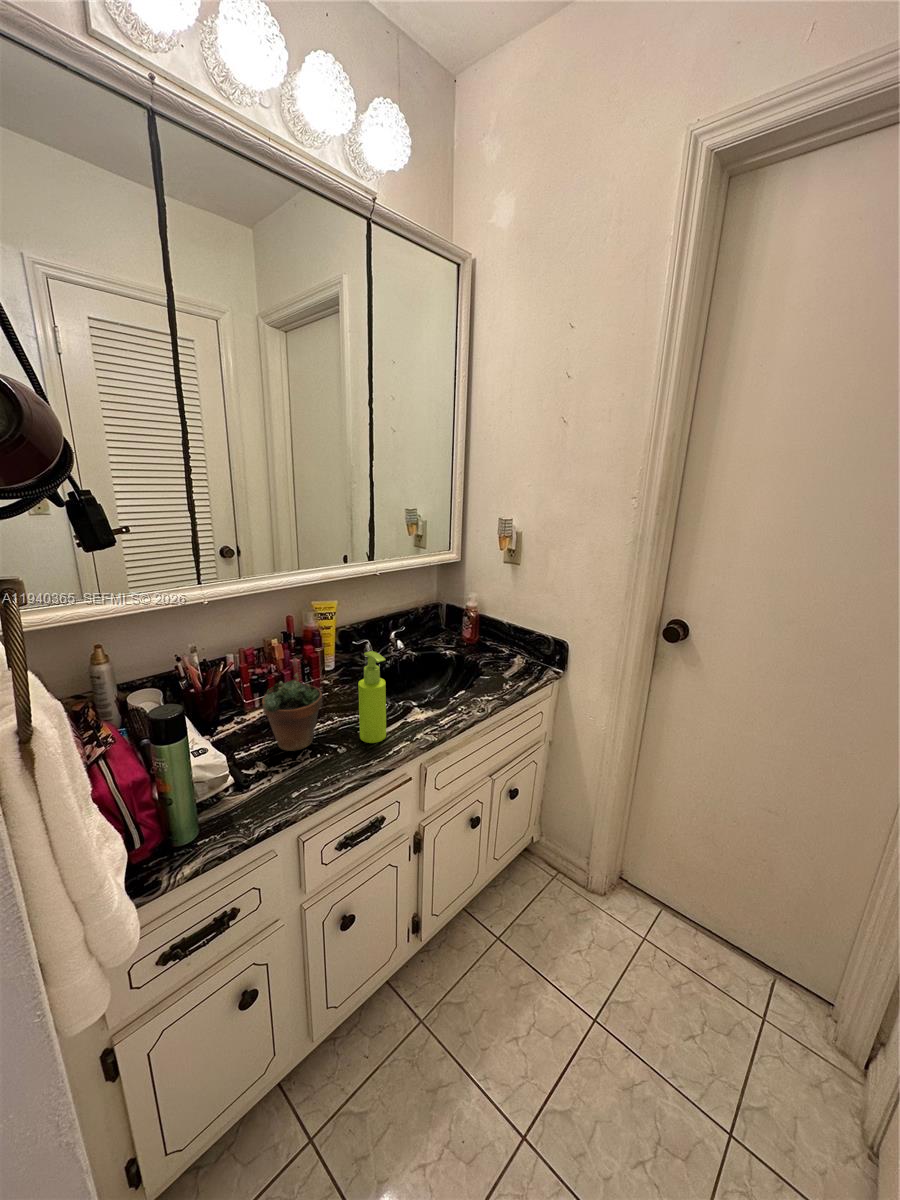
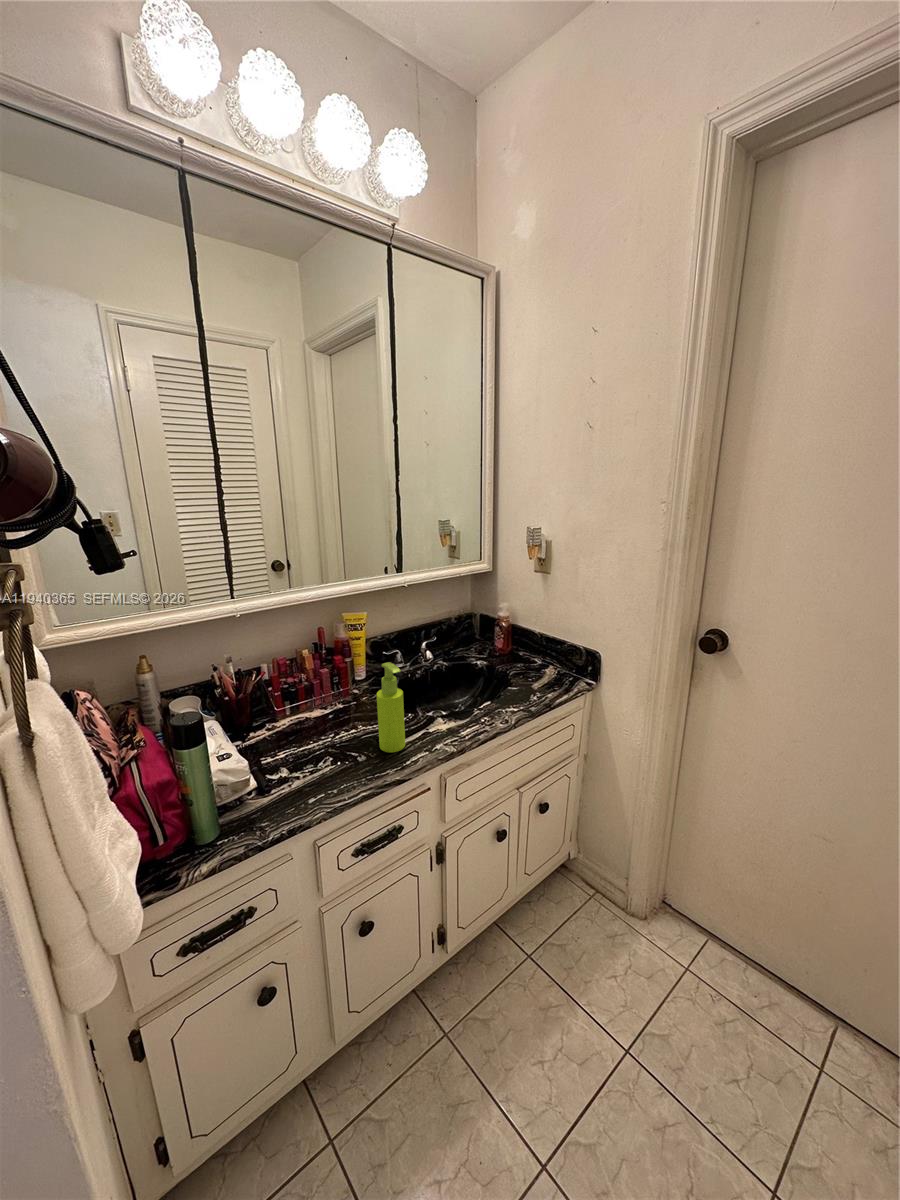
succulent plant: present [262,657,322,751] -> none [285,667,342,758]

